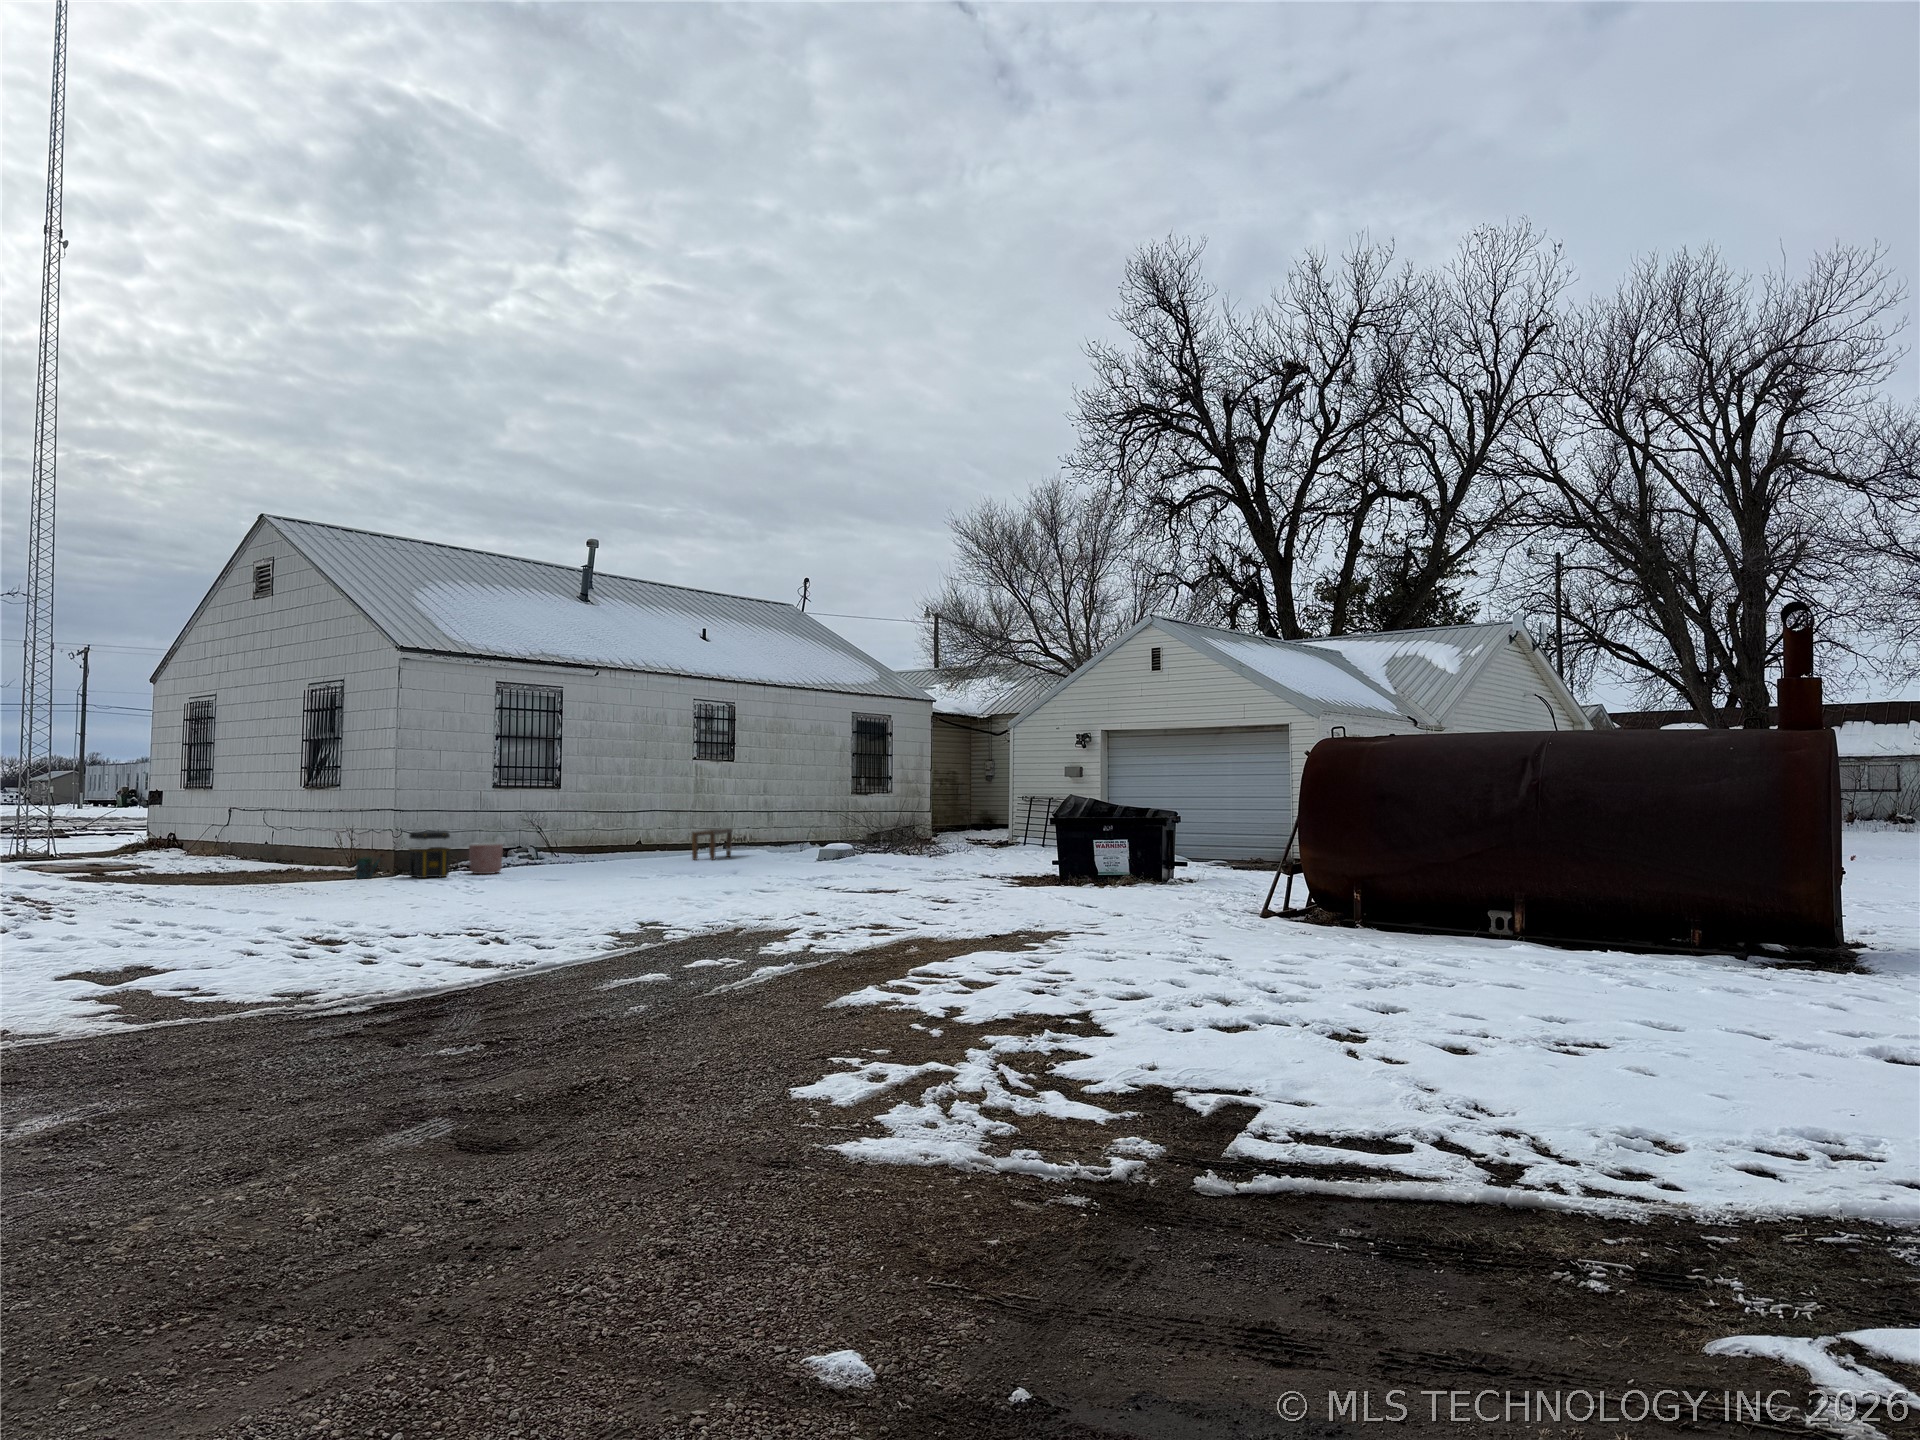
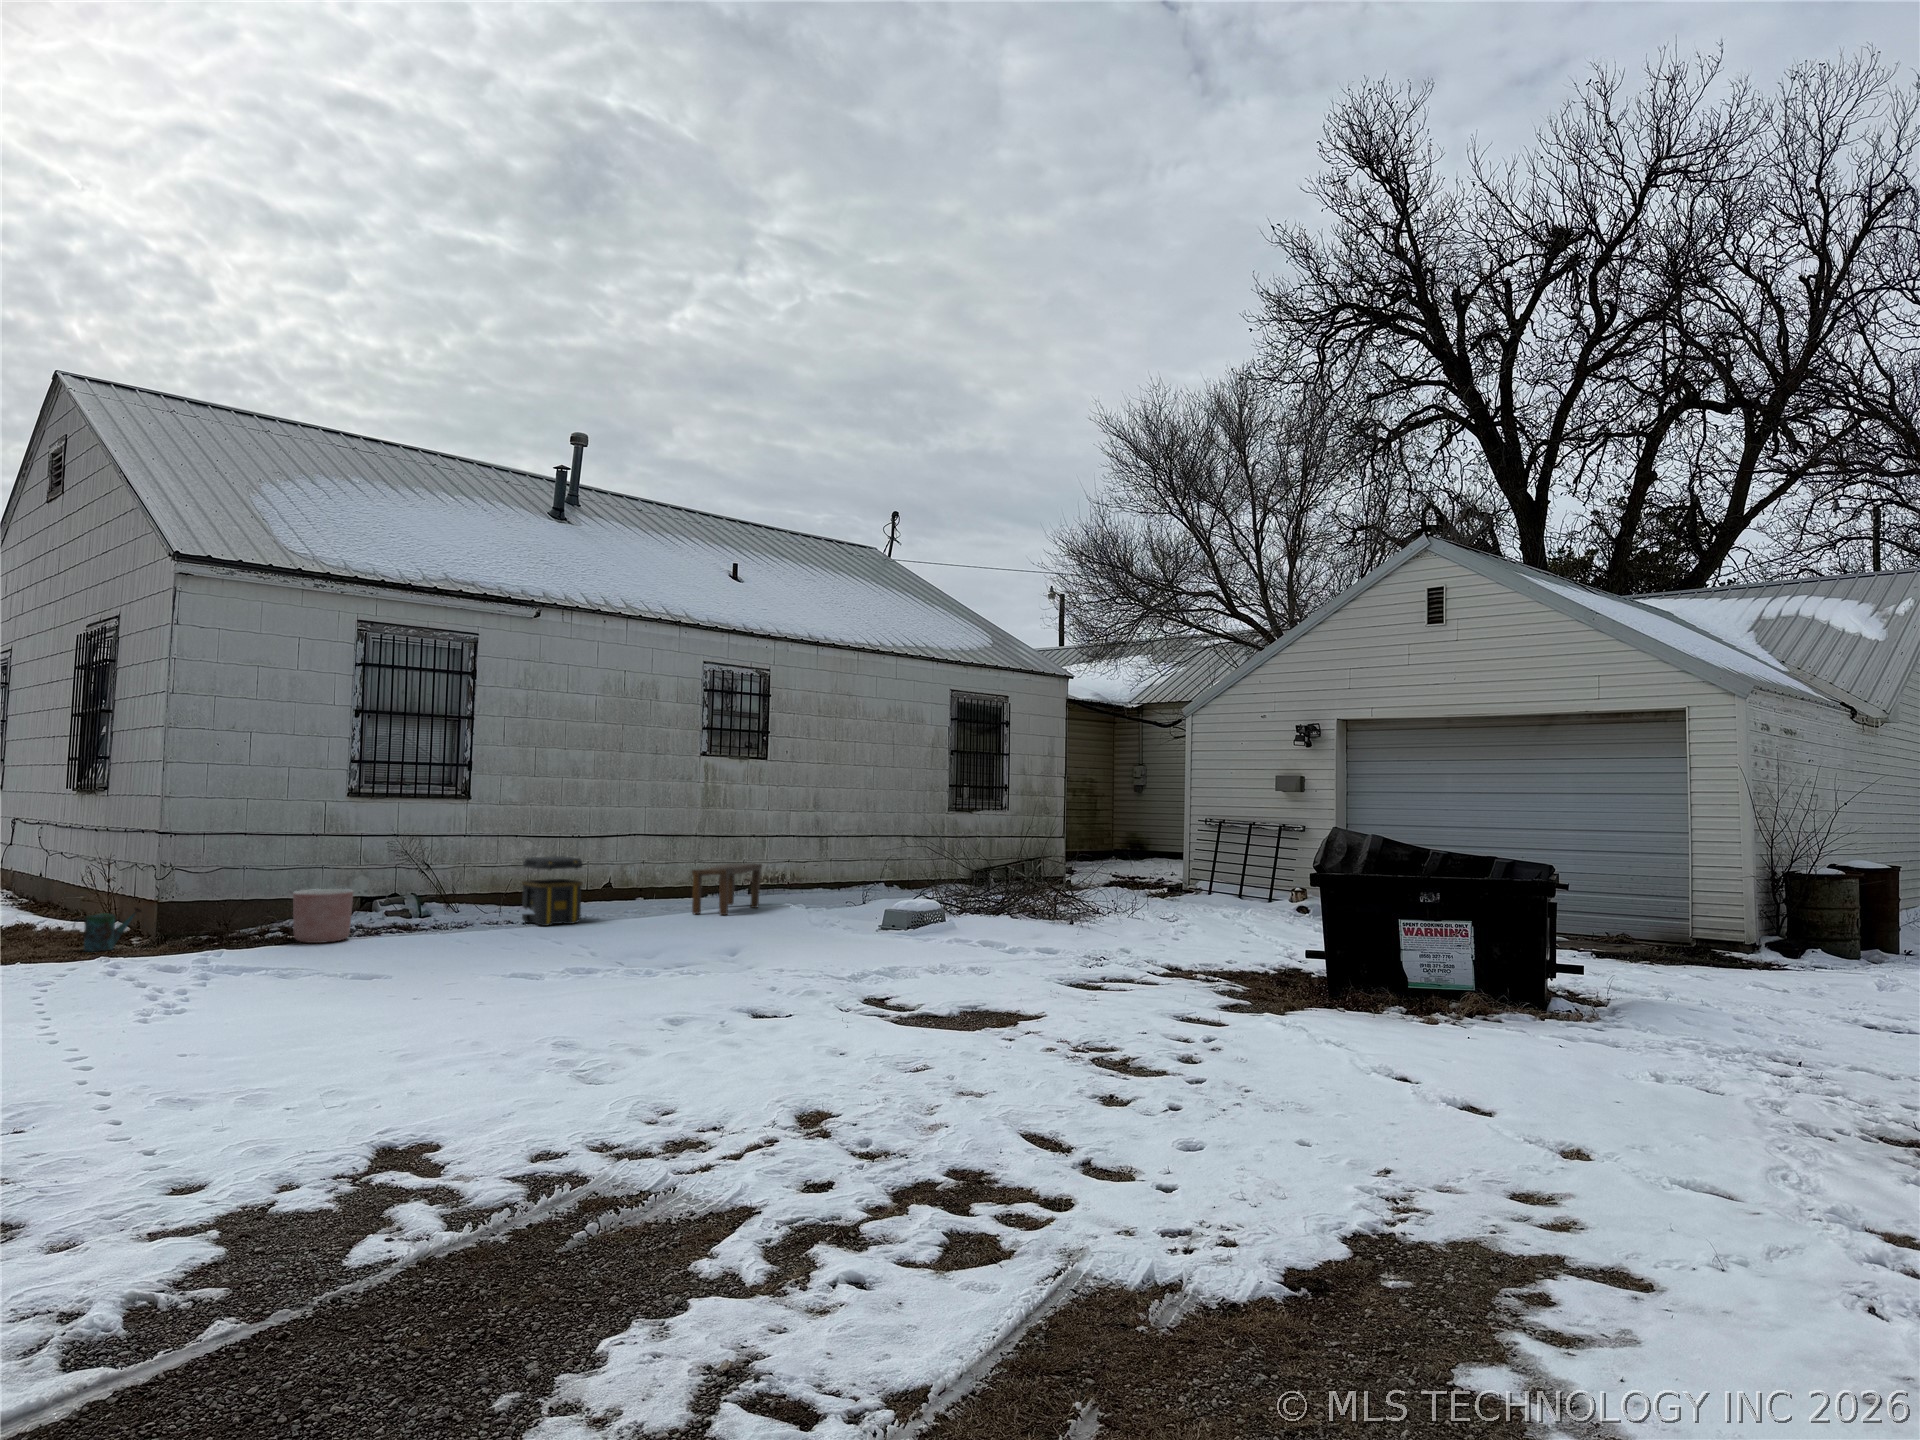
toolbox: present [409,831,450,878] -> present [522,856,583,926]

